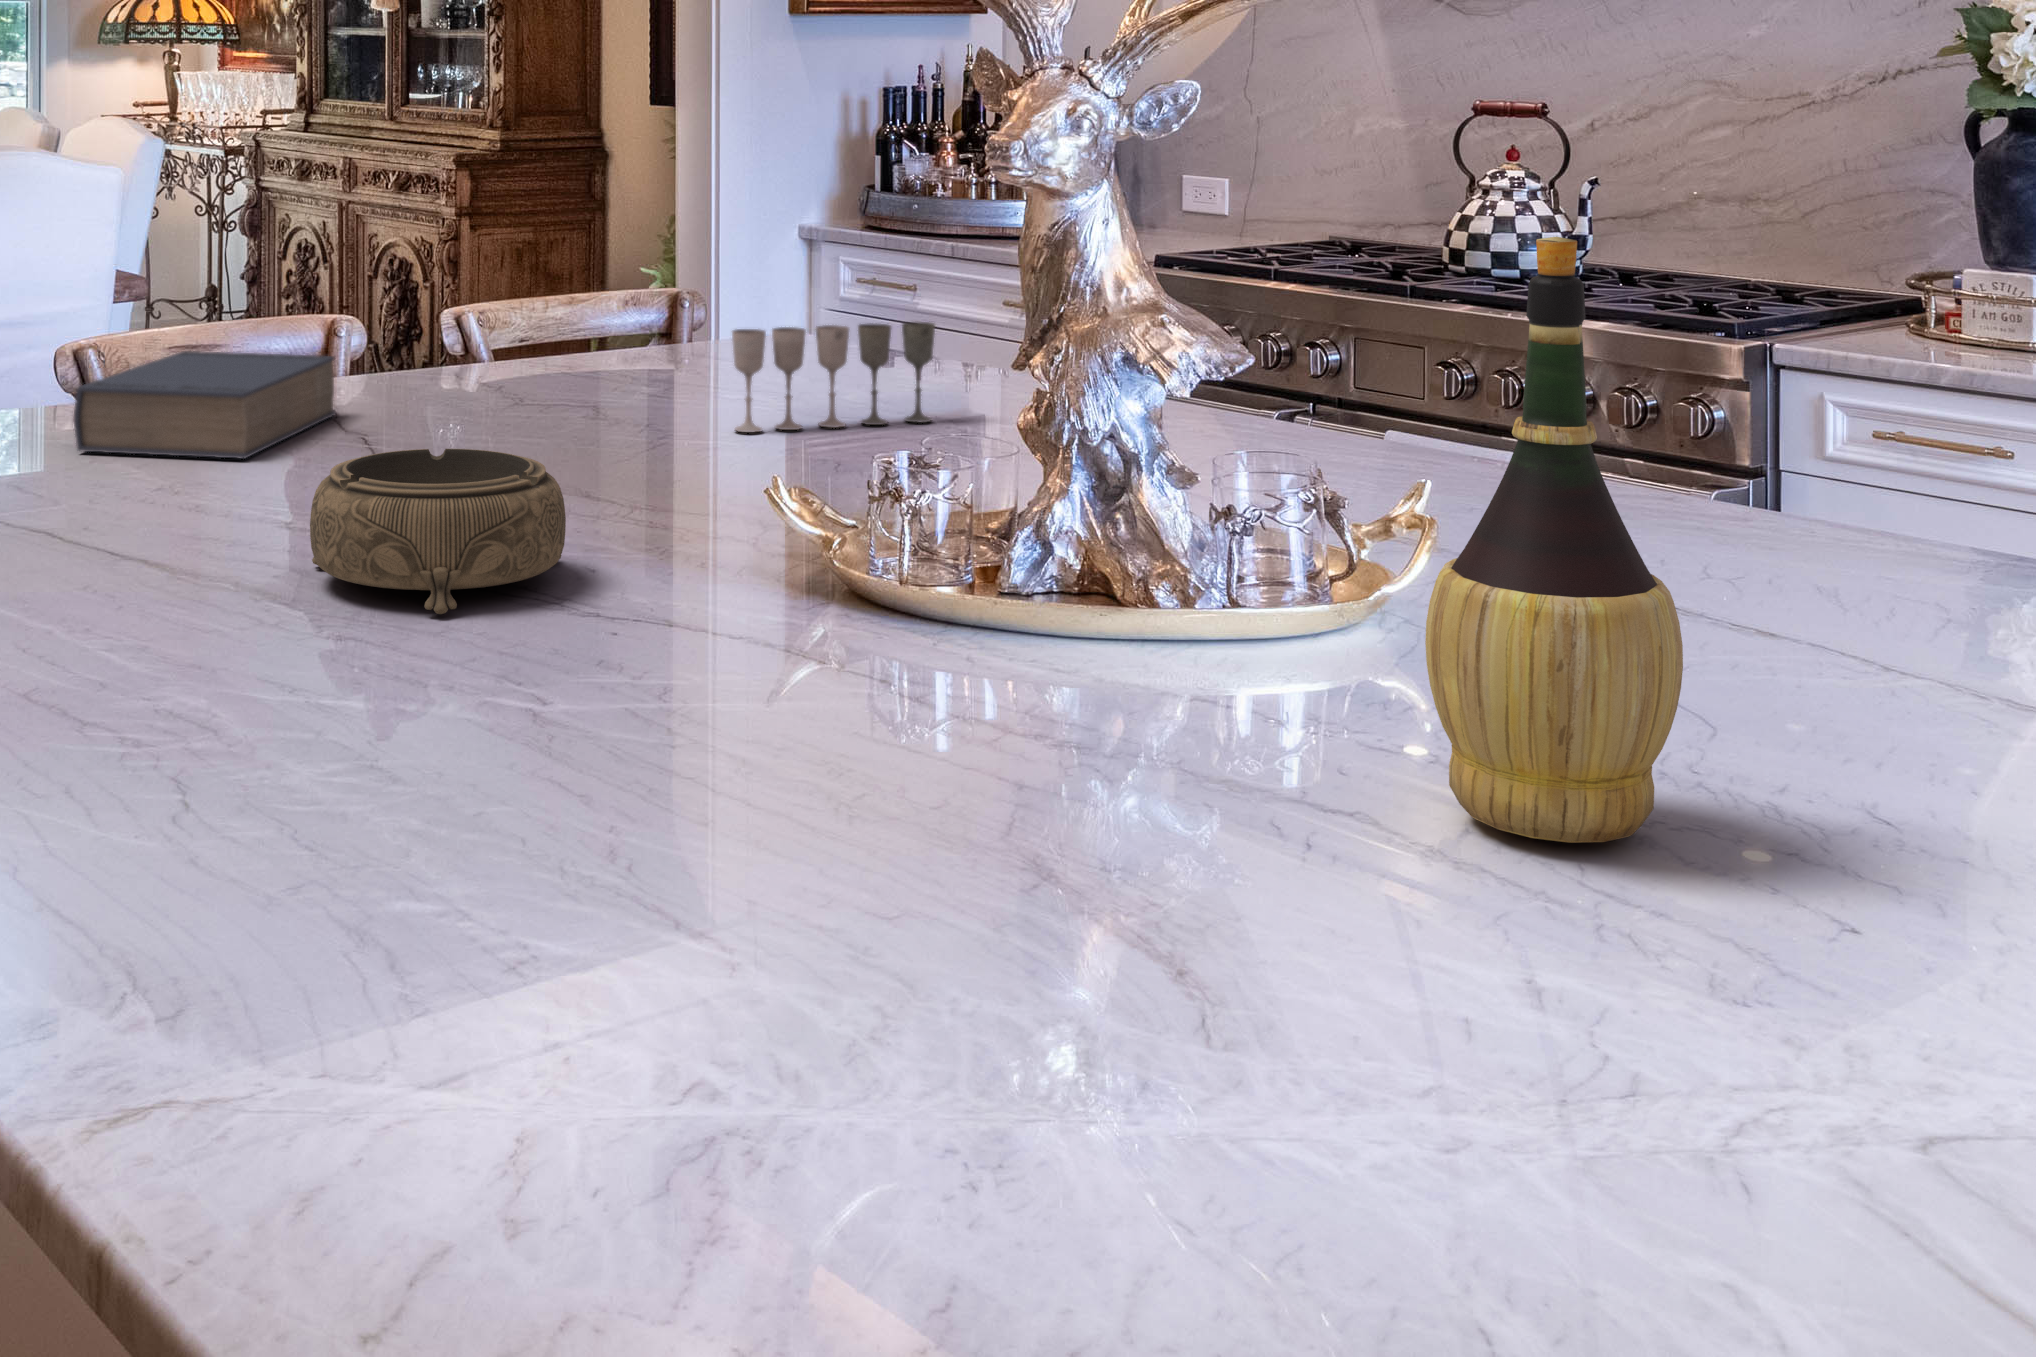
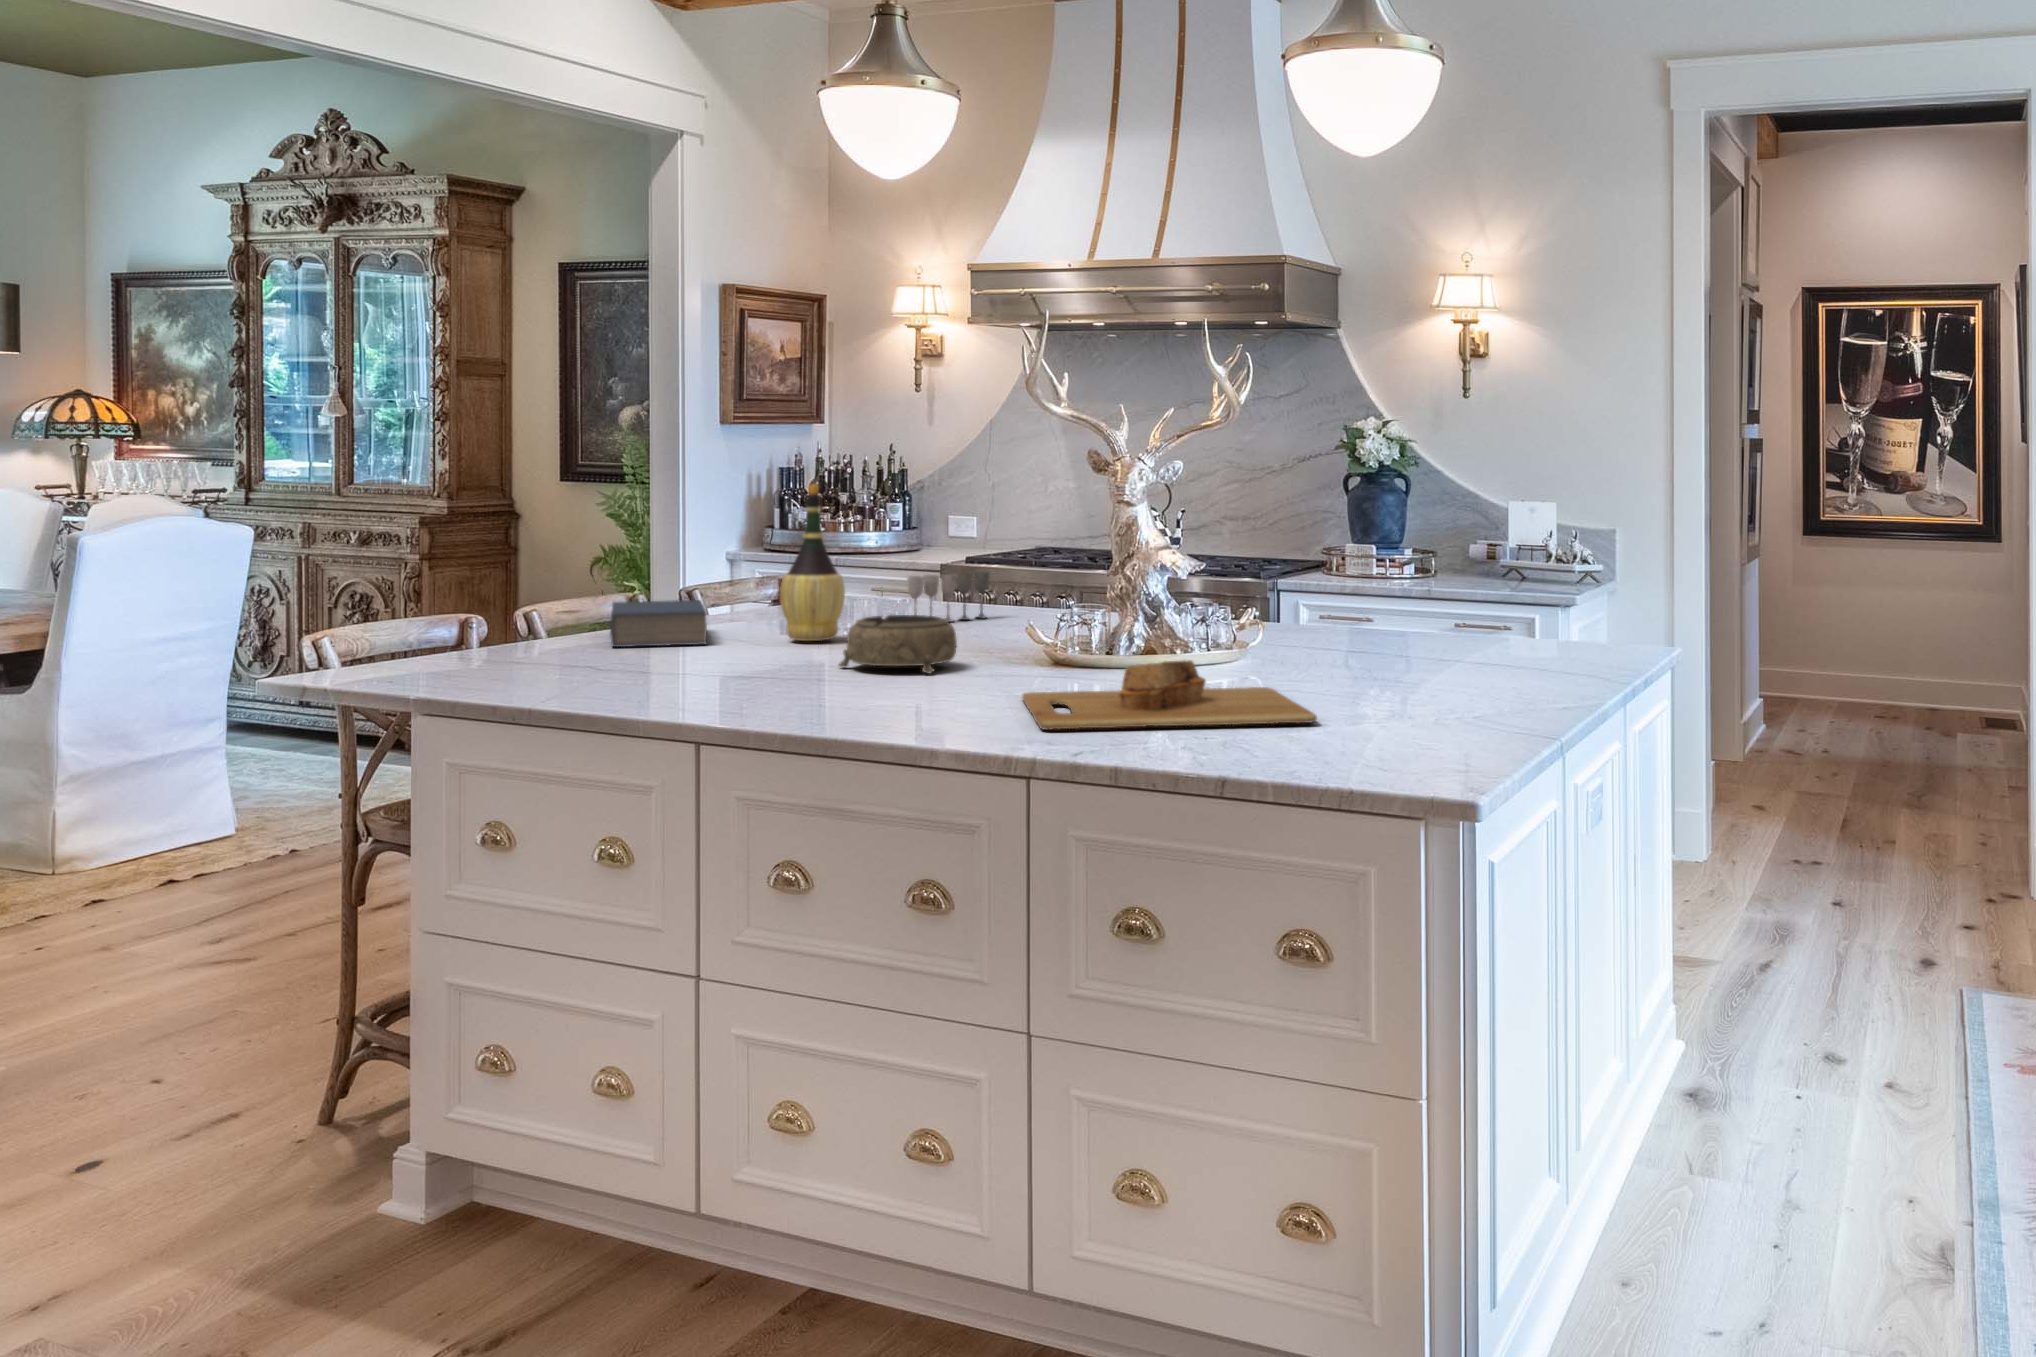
wine bottle: present [1425,237,1683,843] -> present [780,485,845,641]
cutting board: none [180,734,1169,1106] -> present [1022,660,1317,730]

